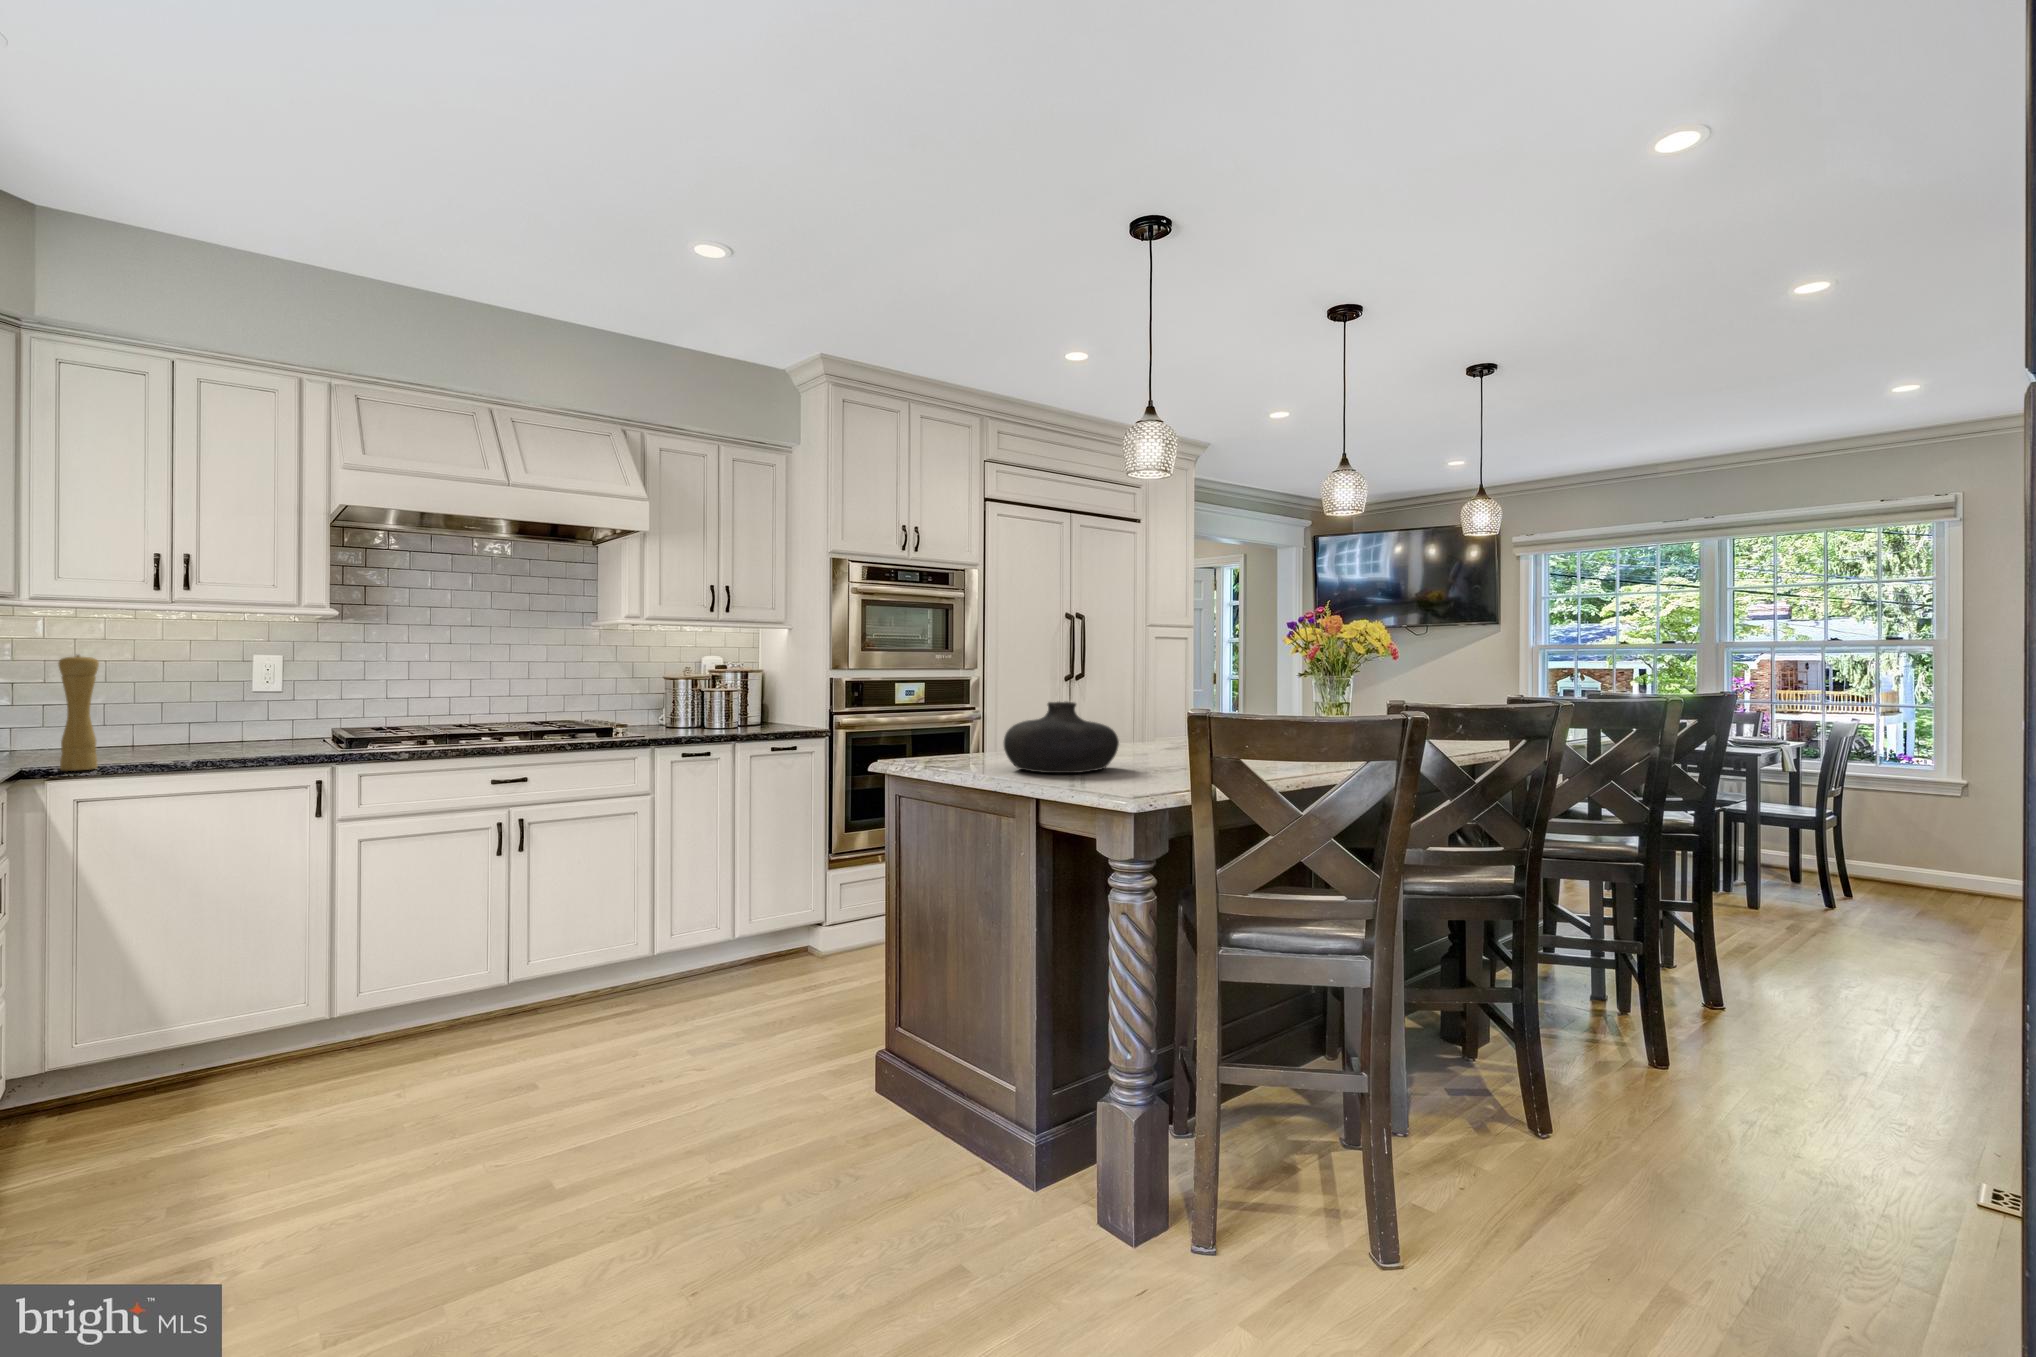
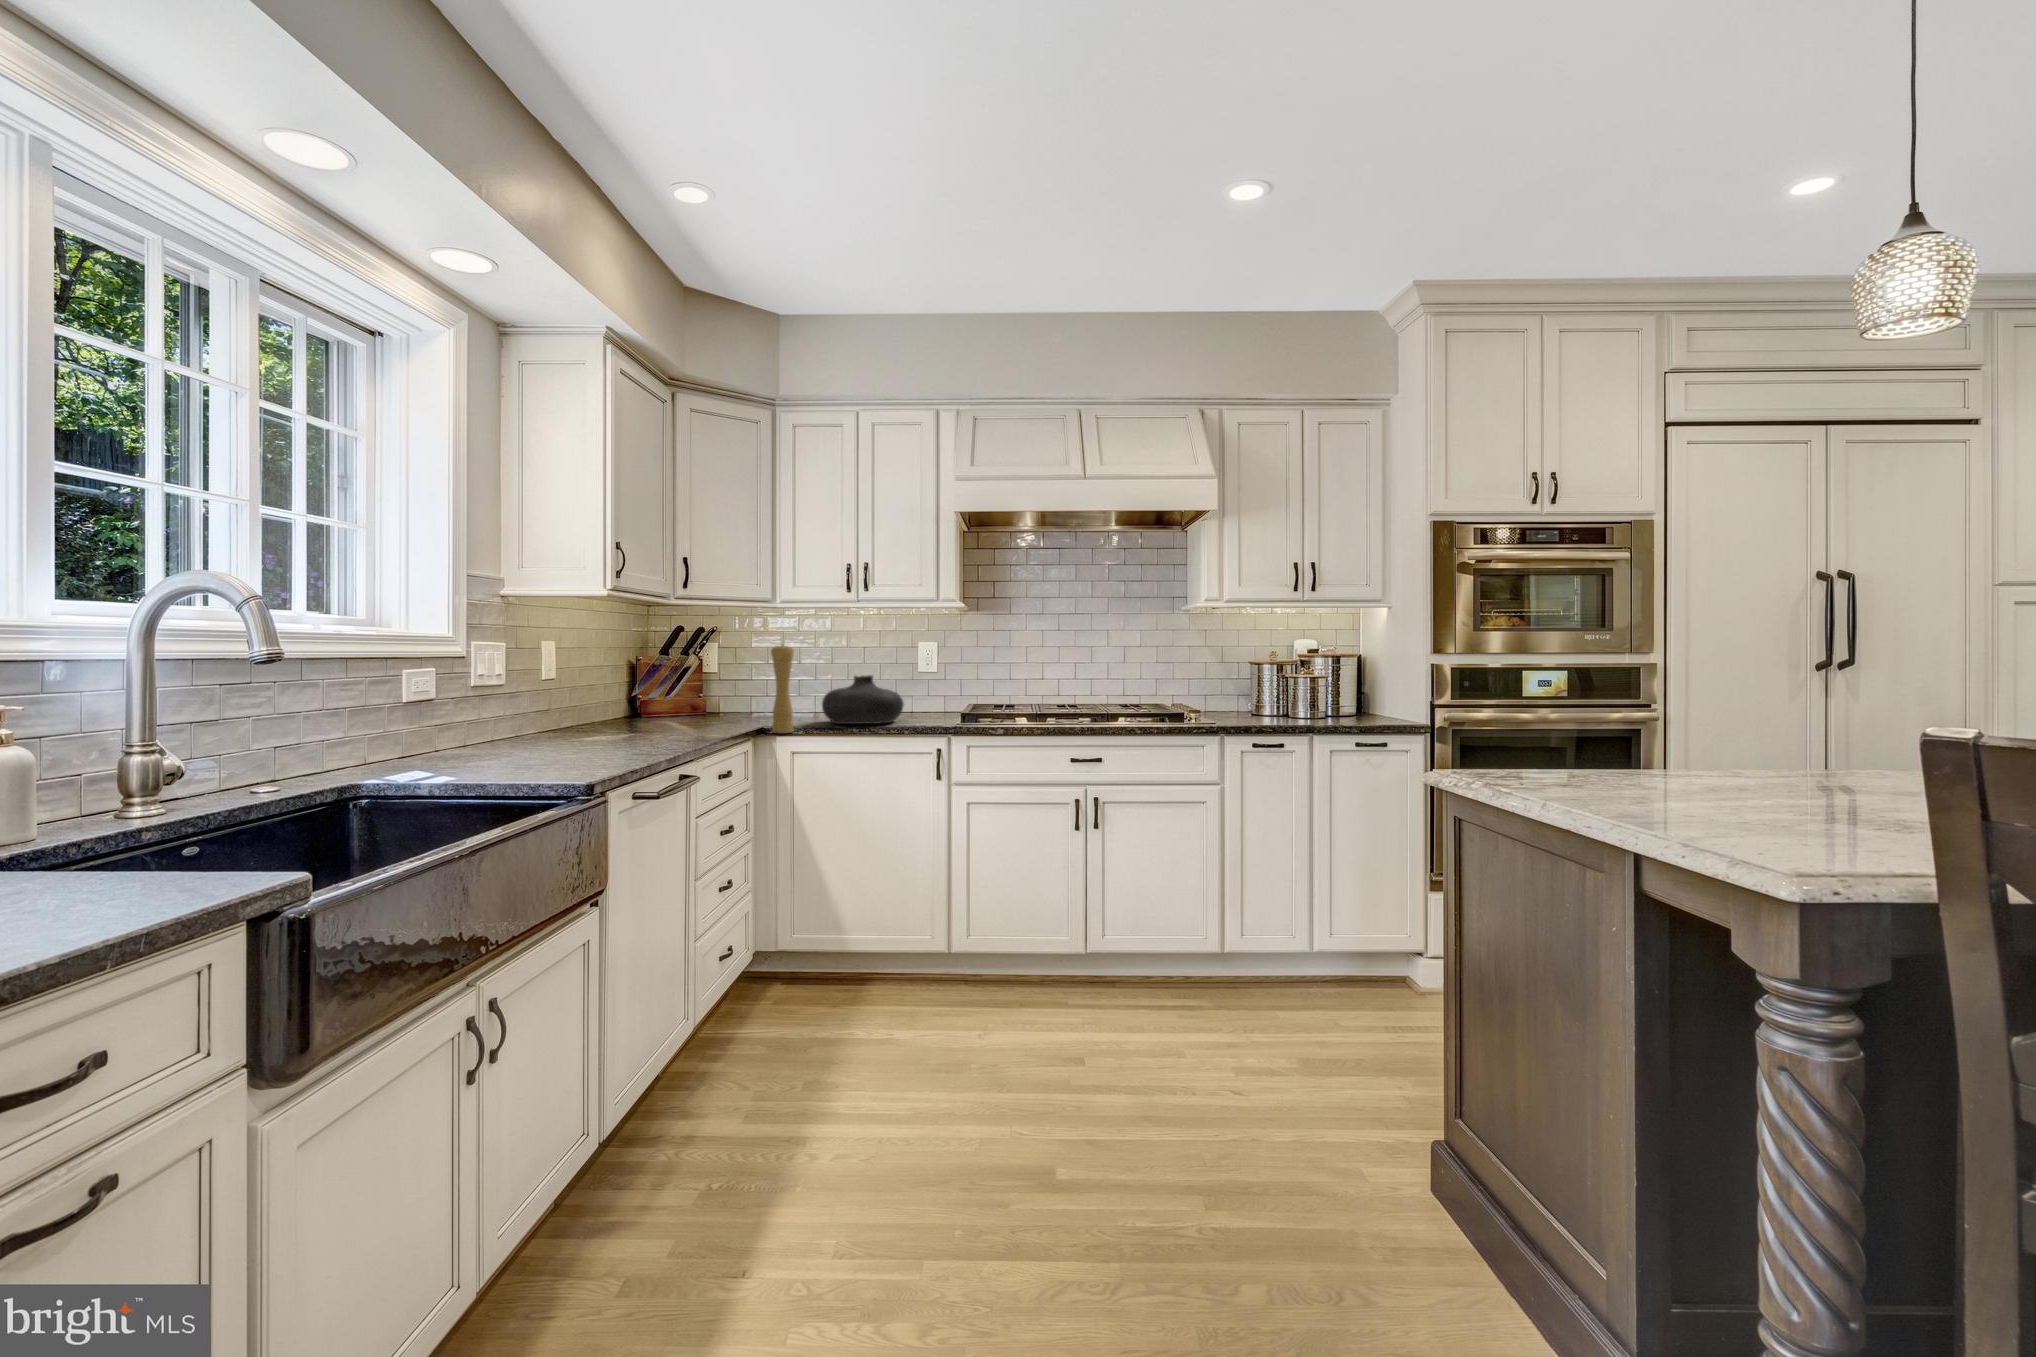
vase: present [1004,702,1119,773] -> present [822,675,904,724]

